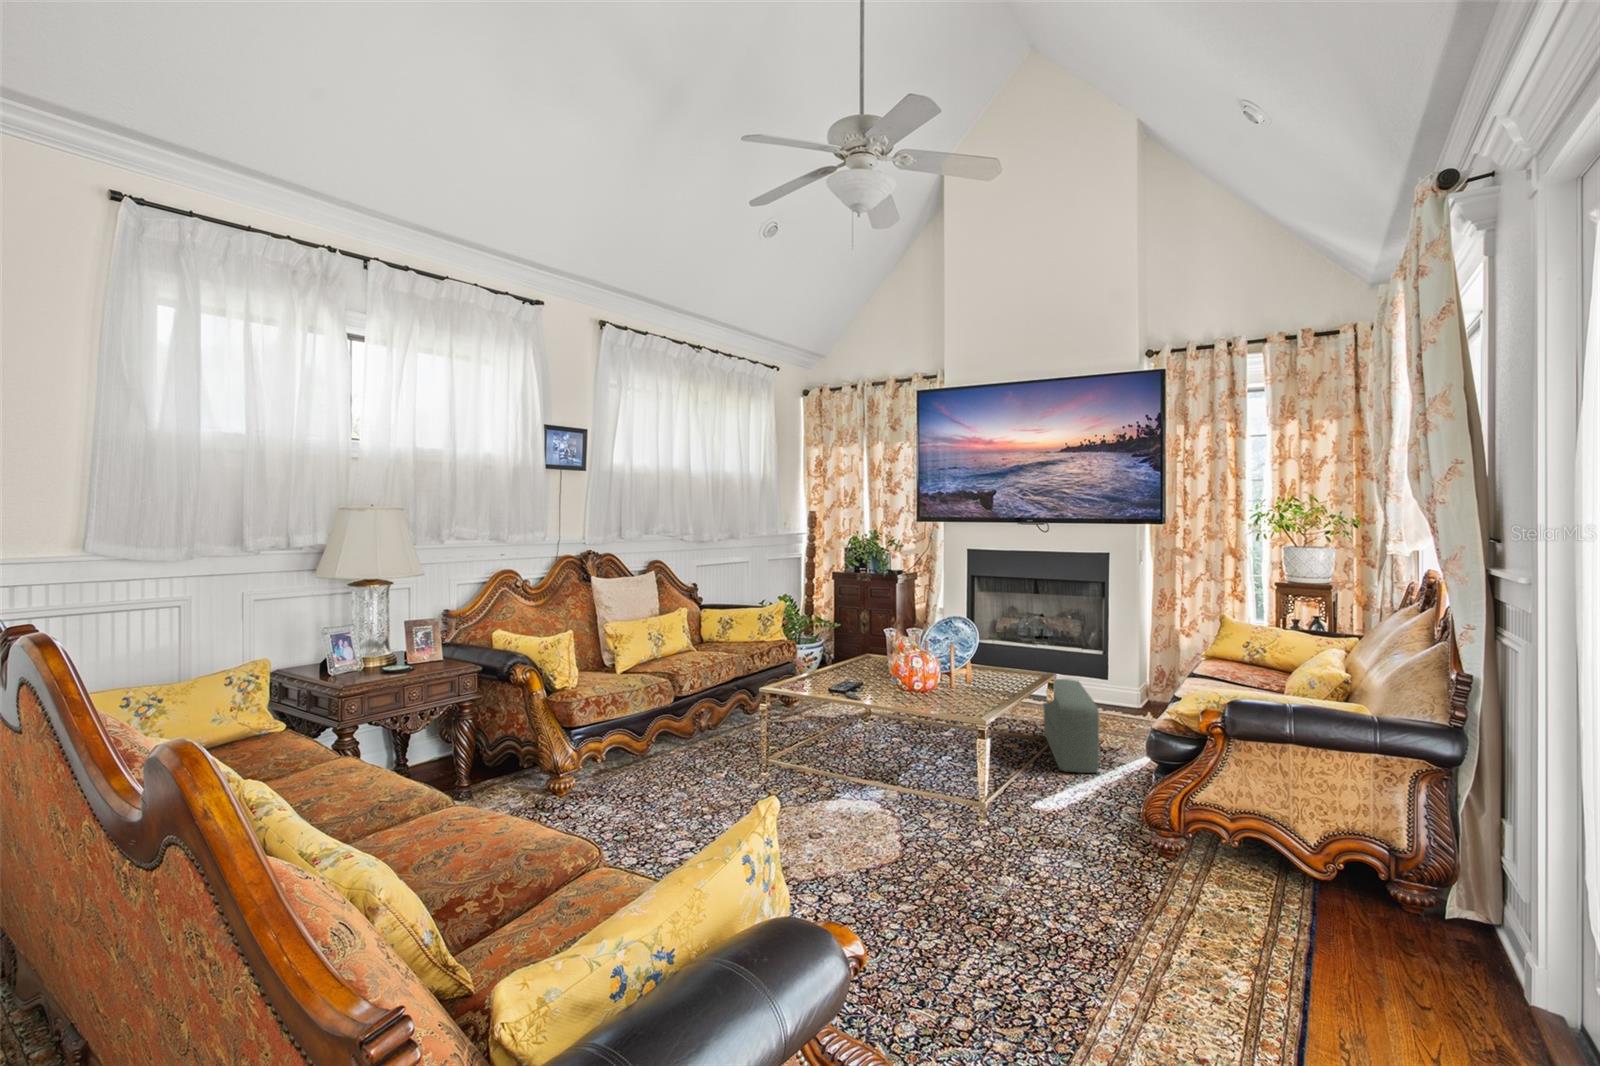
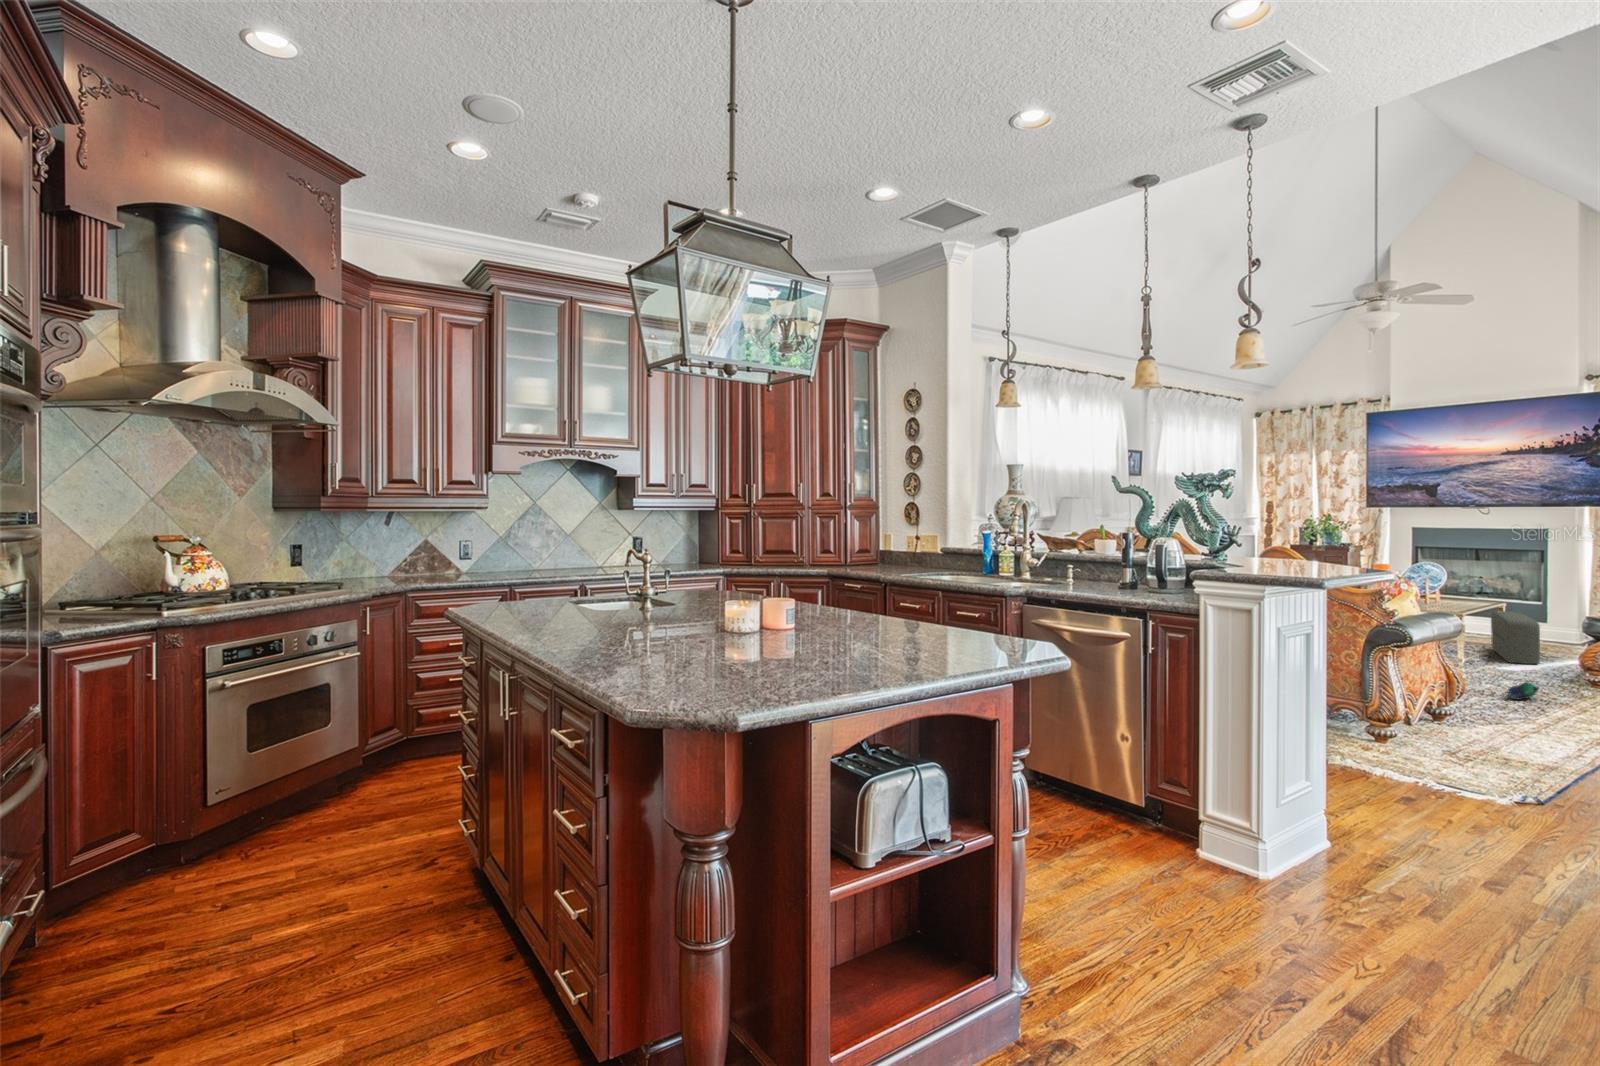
plush toy: none [1043,865,1096,913] -> present [1506,682,1539,700]

